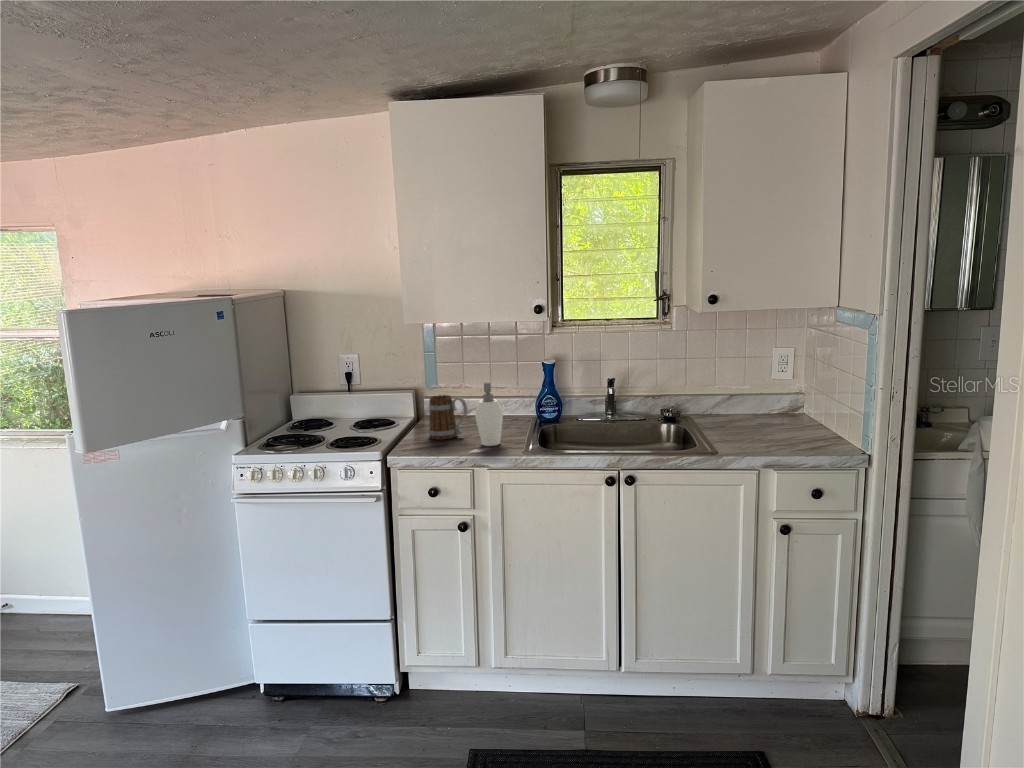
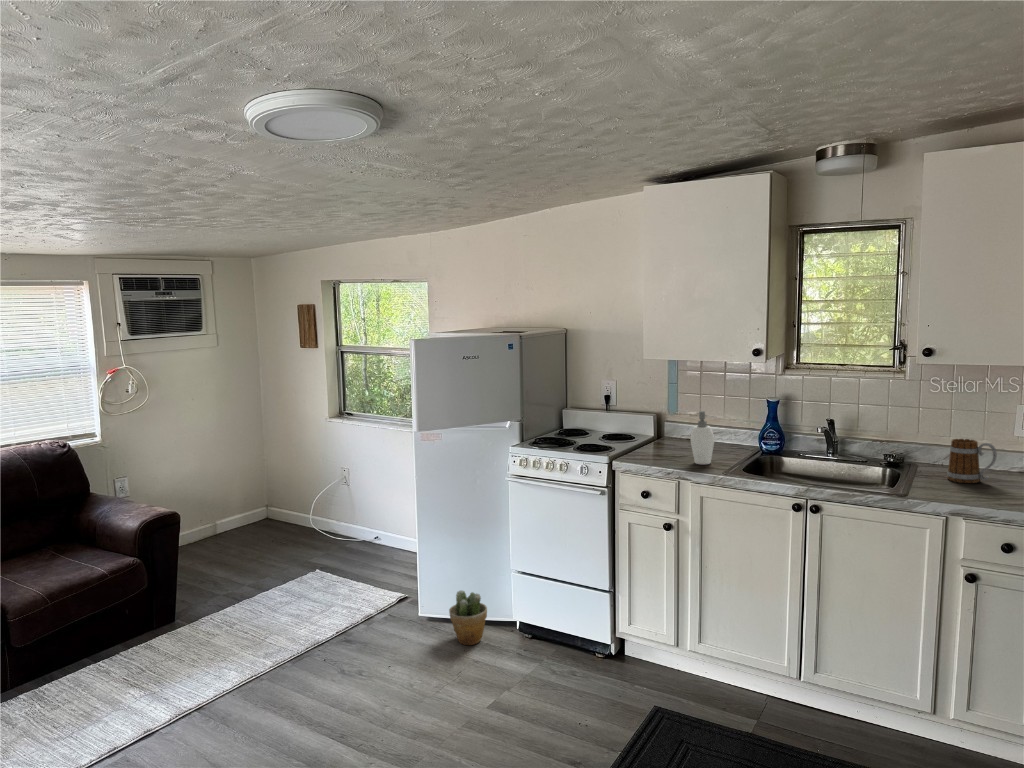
mug: present [429,395,467,440] -> present [947,439,997,483]
potted plant: none [160,662,220,739] -> present [449,590,487,645]

